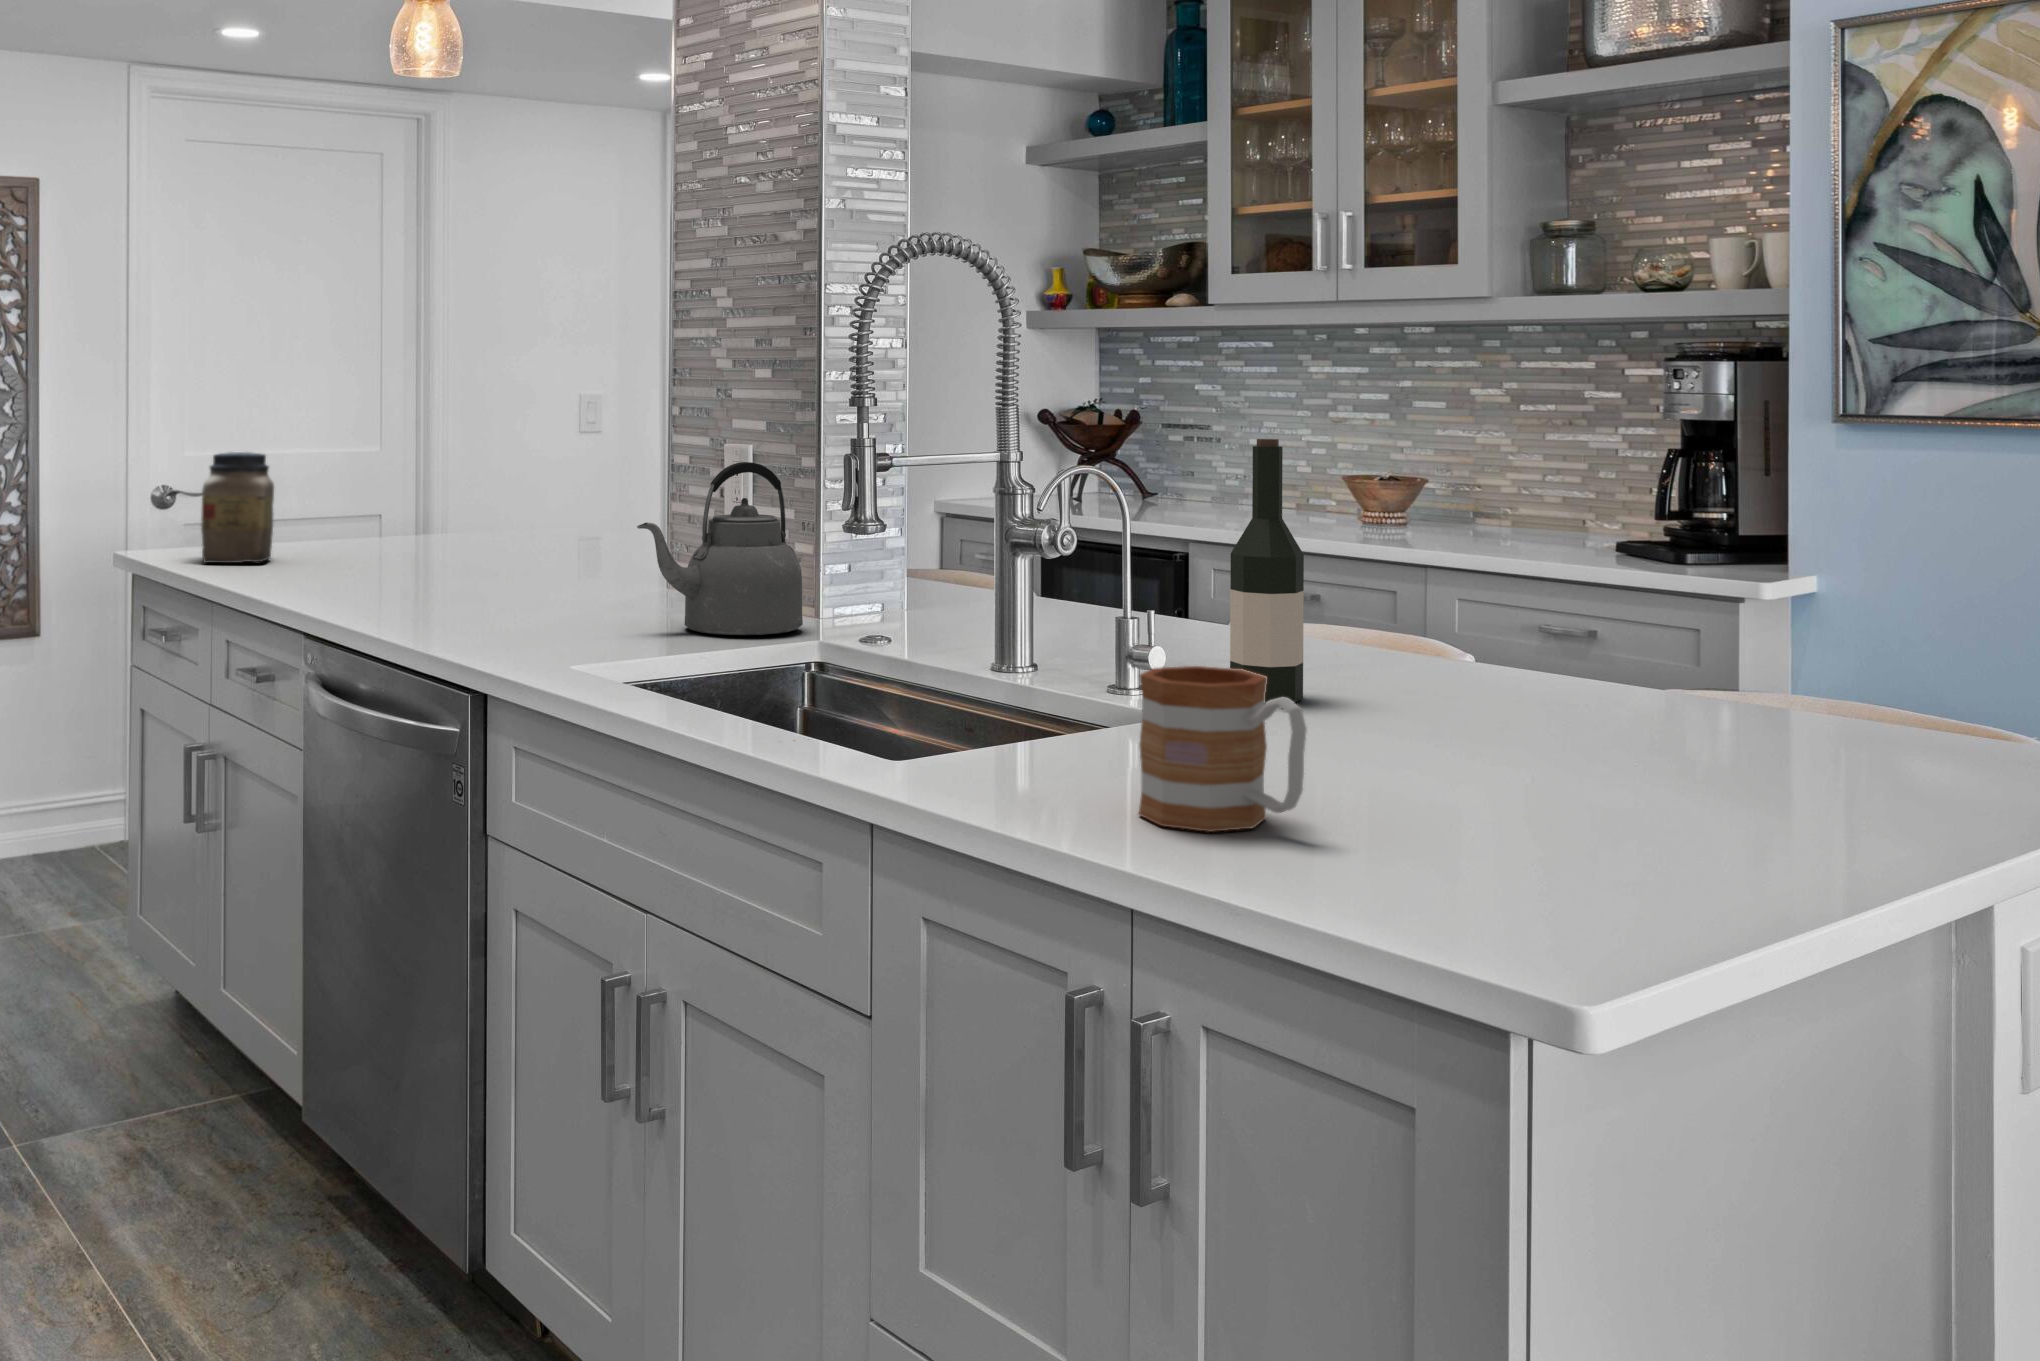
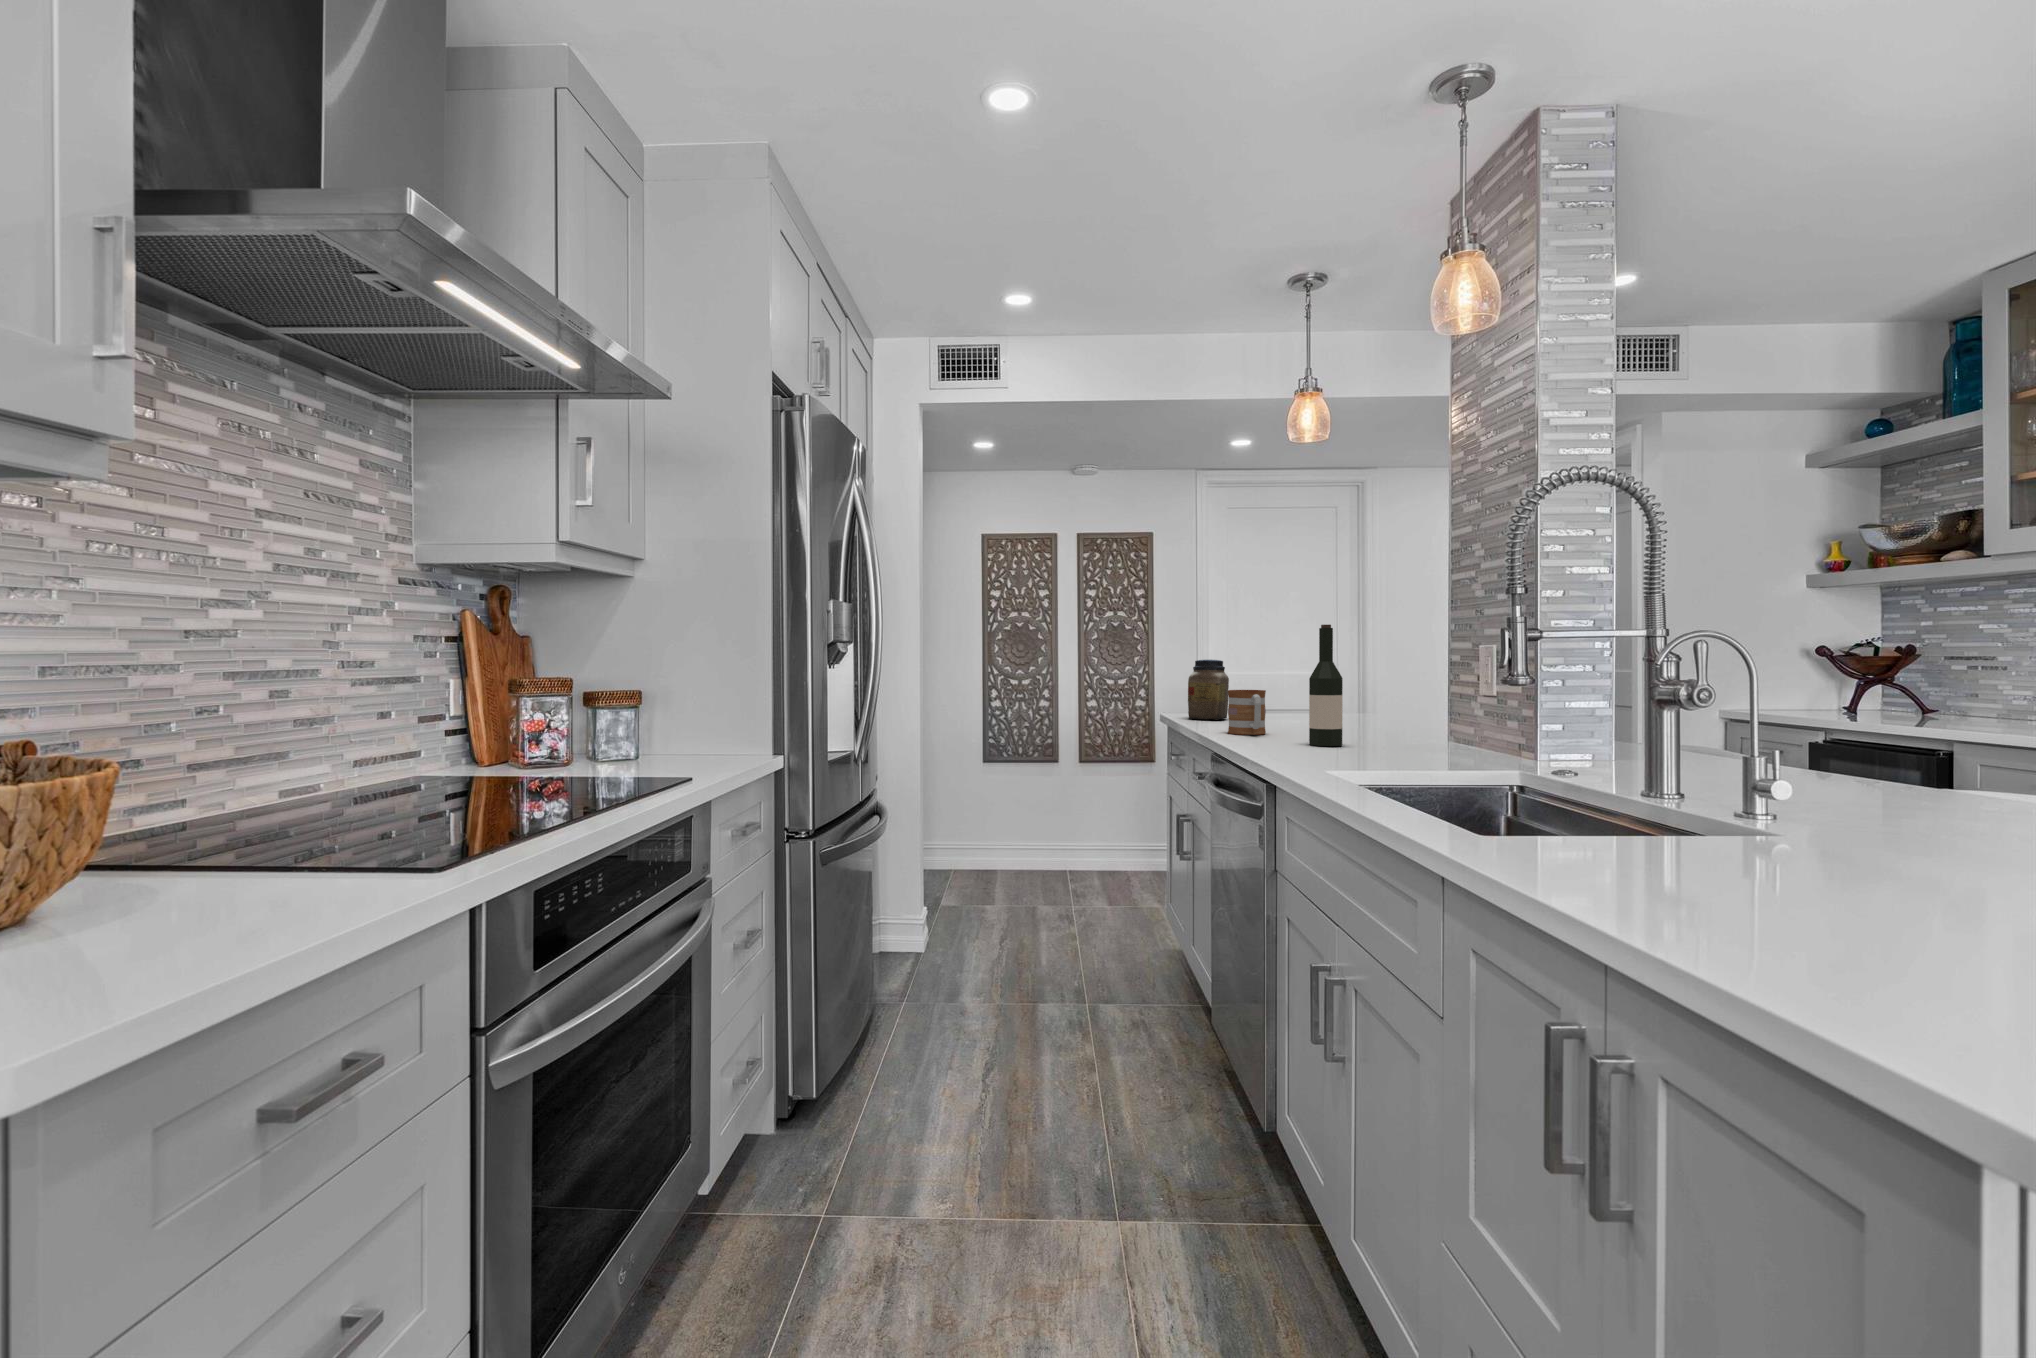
wine bottle: present [1230,439,1304,703] -> present [1309,625,1343,746]
kettle: present [637,462,803,635] -> none [1390,651,1515,766]
mug: present [1138,666,1307,832] -> present [1228,690,1266,735]

